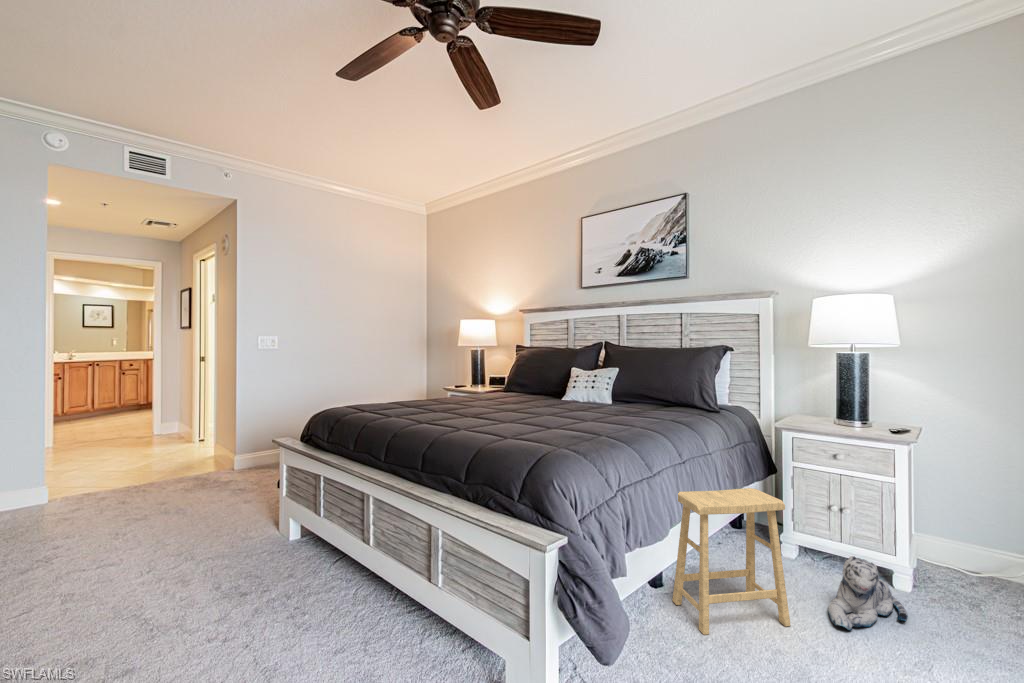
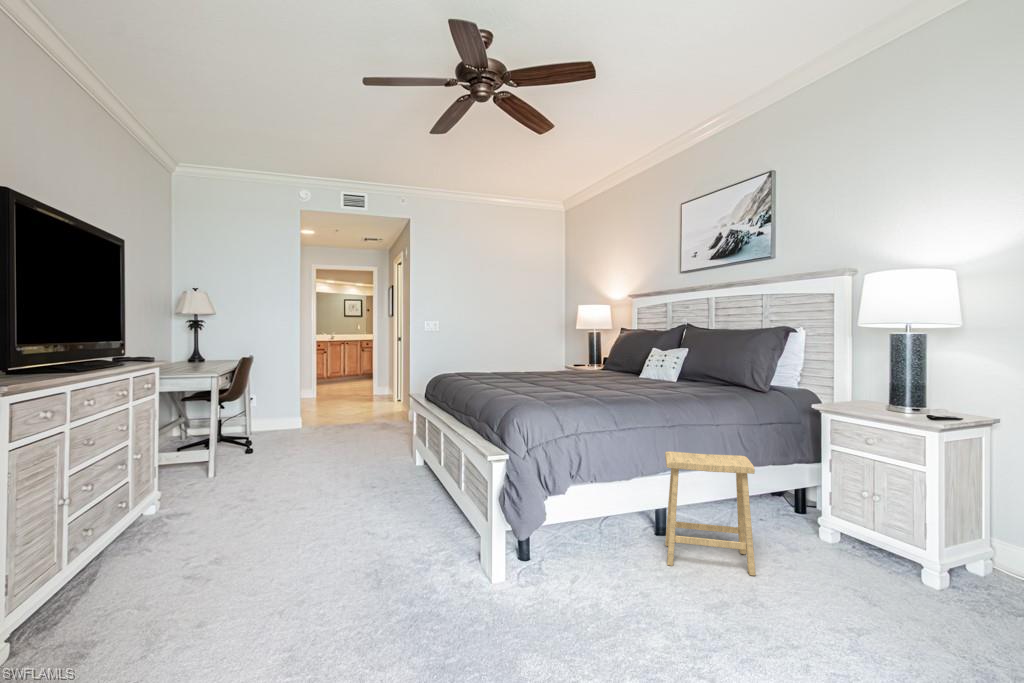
plush toy: present [828,556,908,630] -> none [799,527,900,596]

